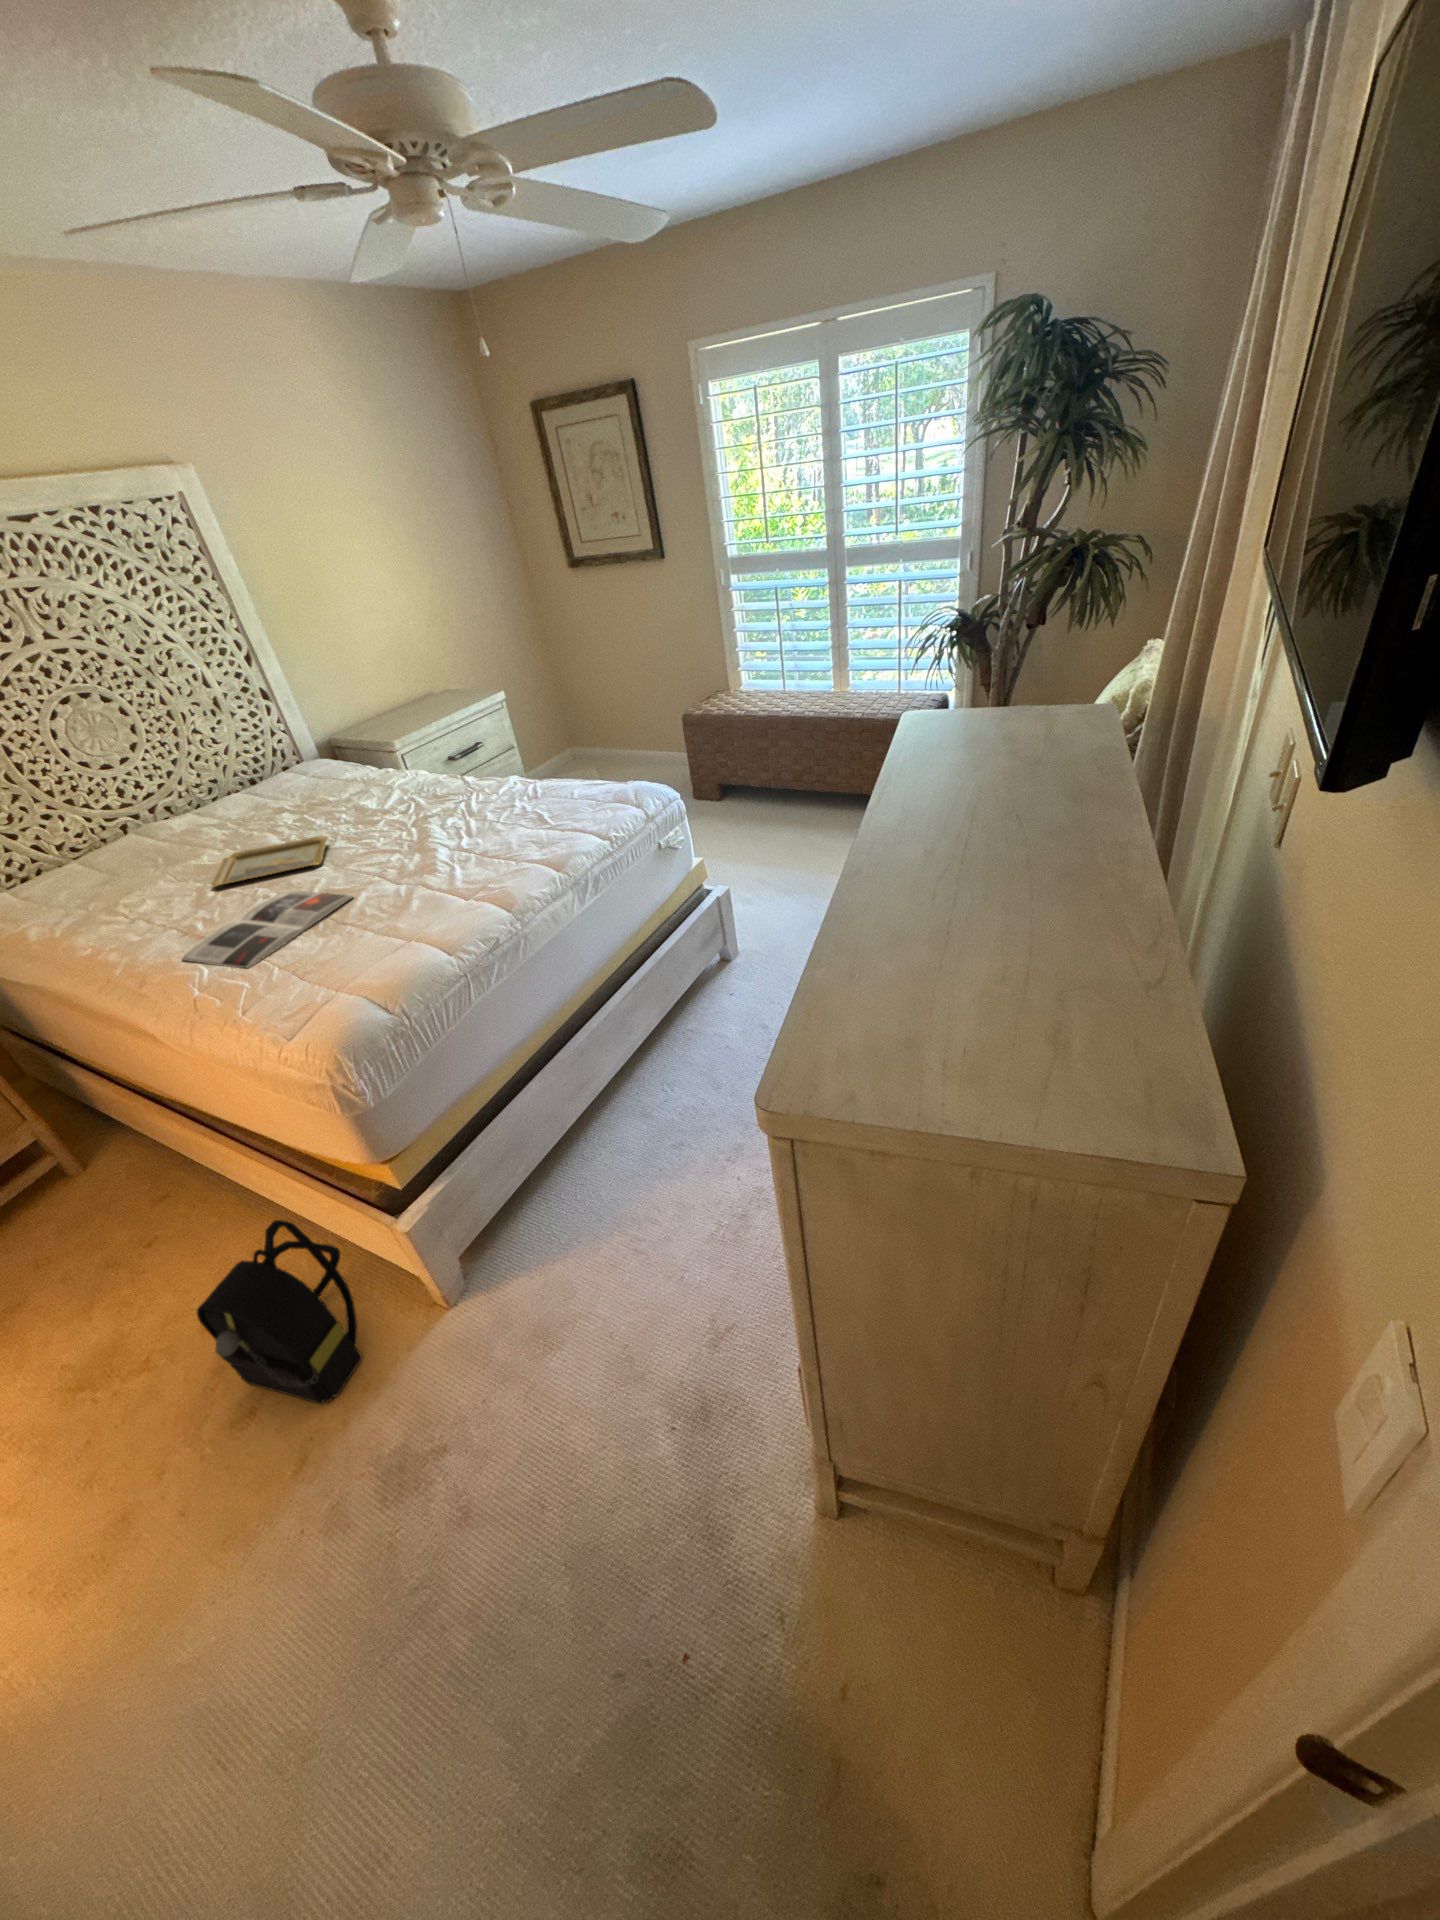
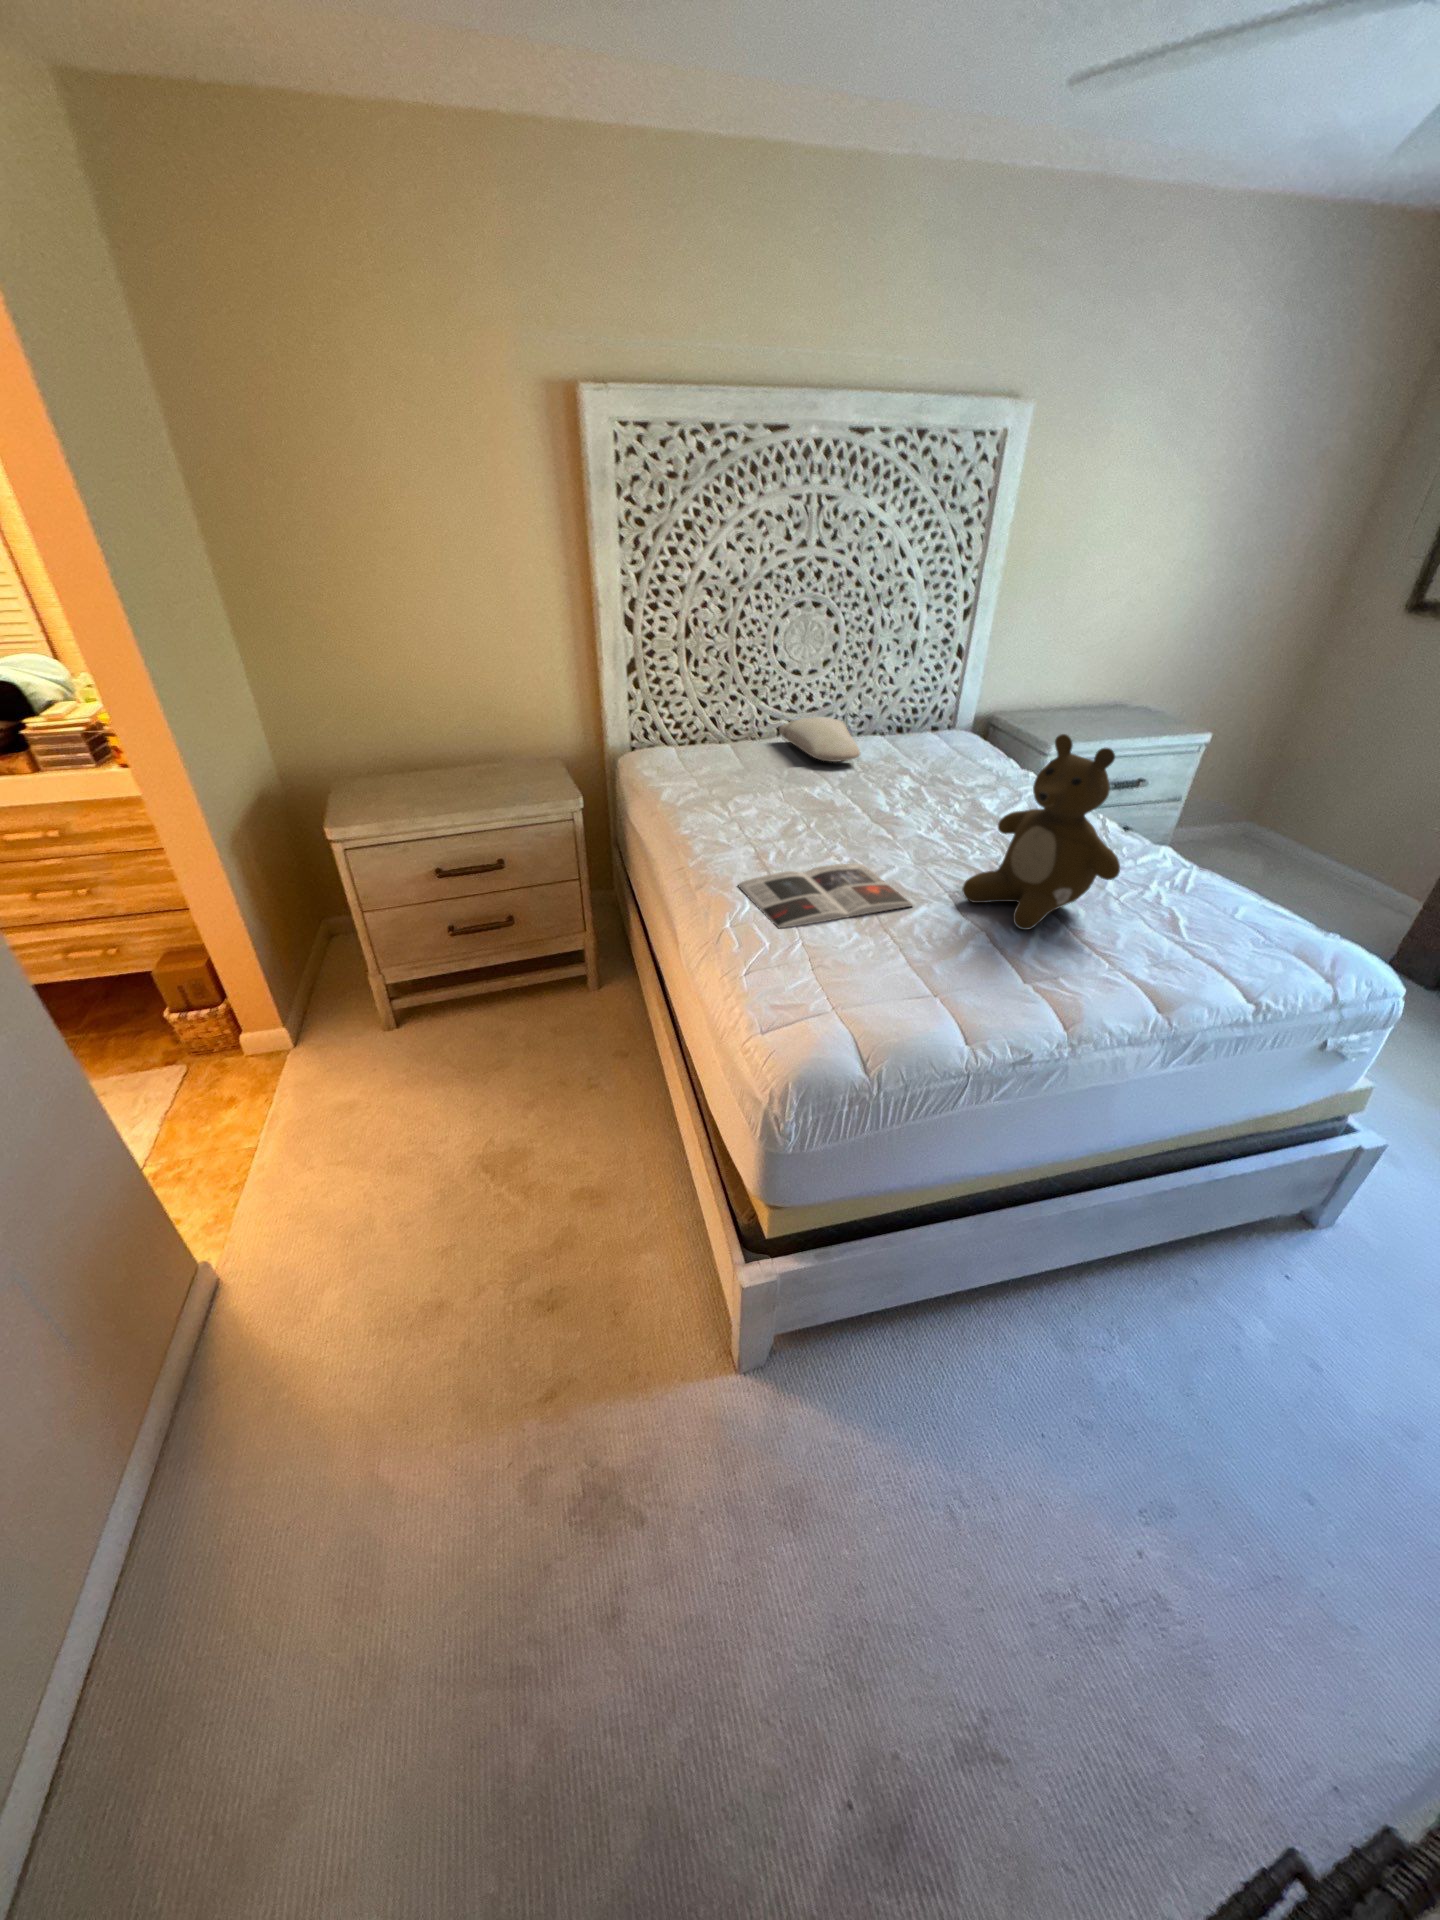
teddy bear: none [380,716,485,872] -> present [962,734,1120,930]
pillow: none [124,794,228,834] -> present [779,717,860,762]
tray: present [212,835,328,887] -> none [805,798,930,850]
backpack: present [197,1220,362,1405] -> none [553,1176,693,1361]

